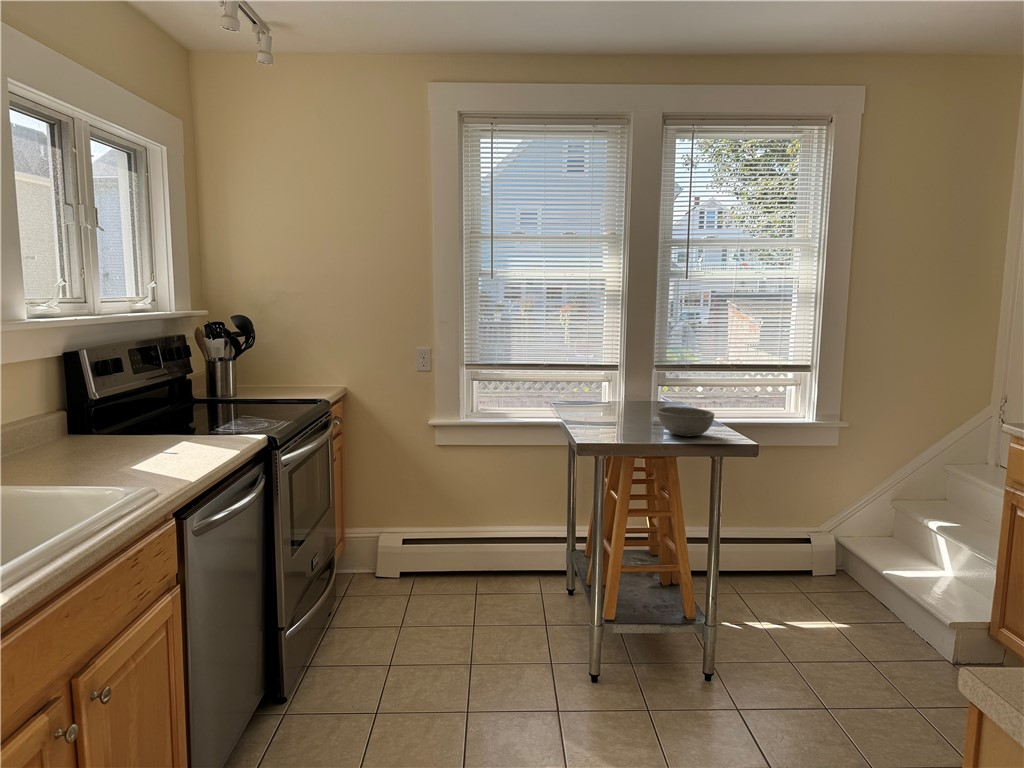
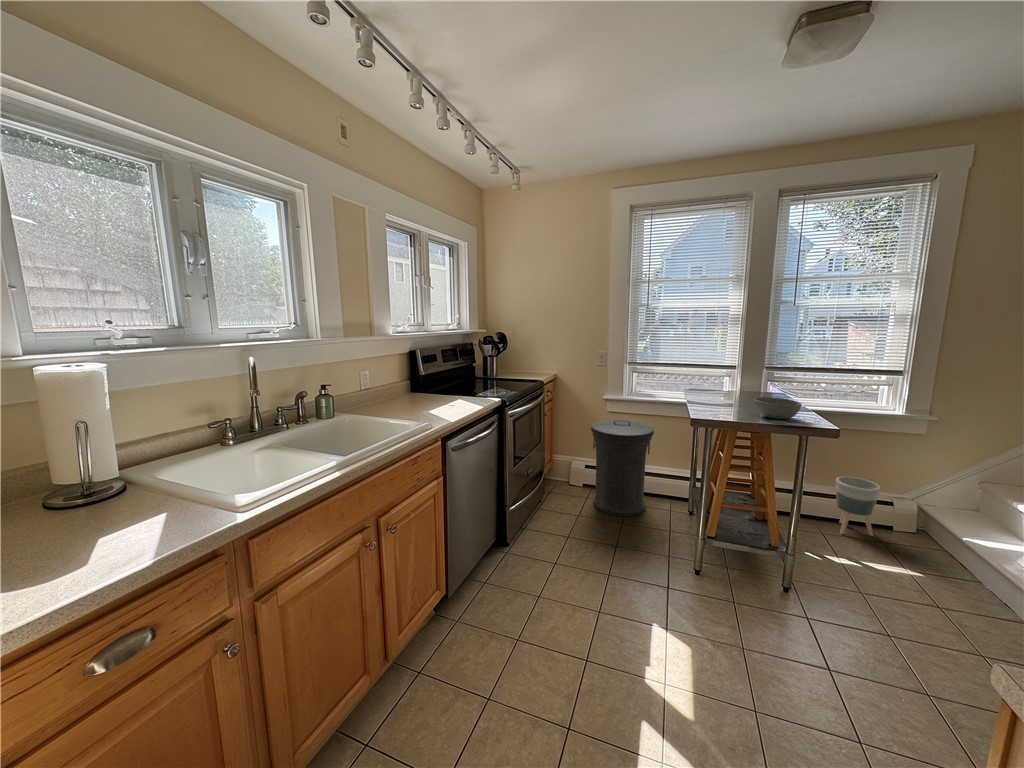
trash can: none [414,458,514,615] -> present [591,420,654,516]
planter: none [748,510,796,589] -> present [836,477,880,536]

